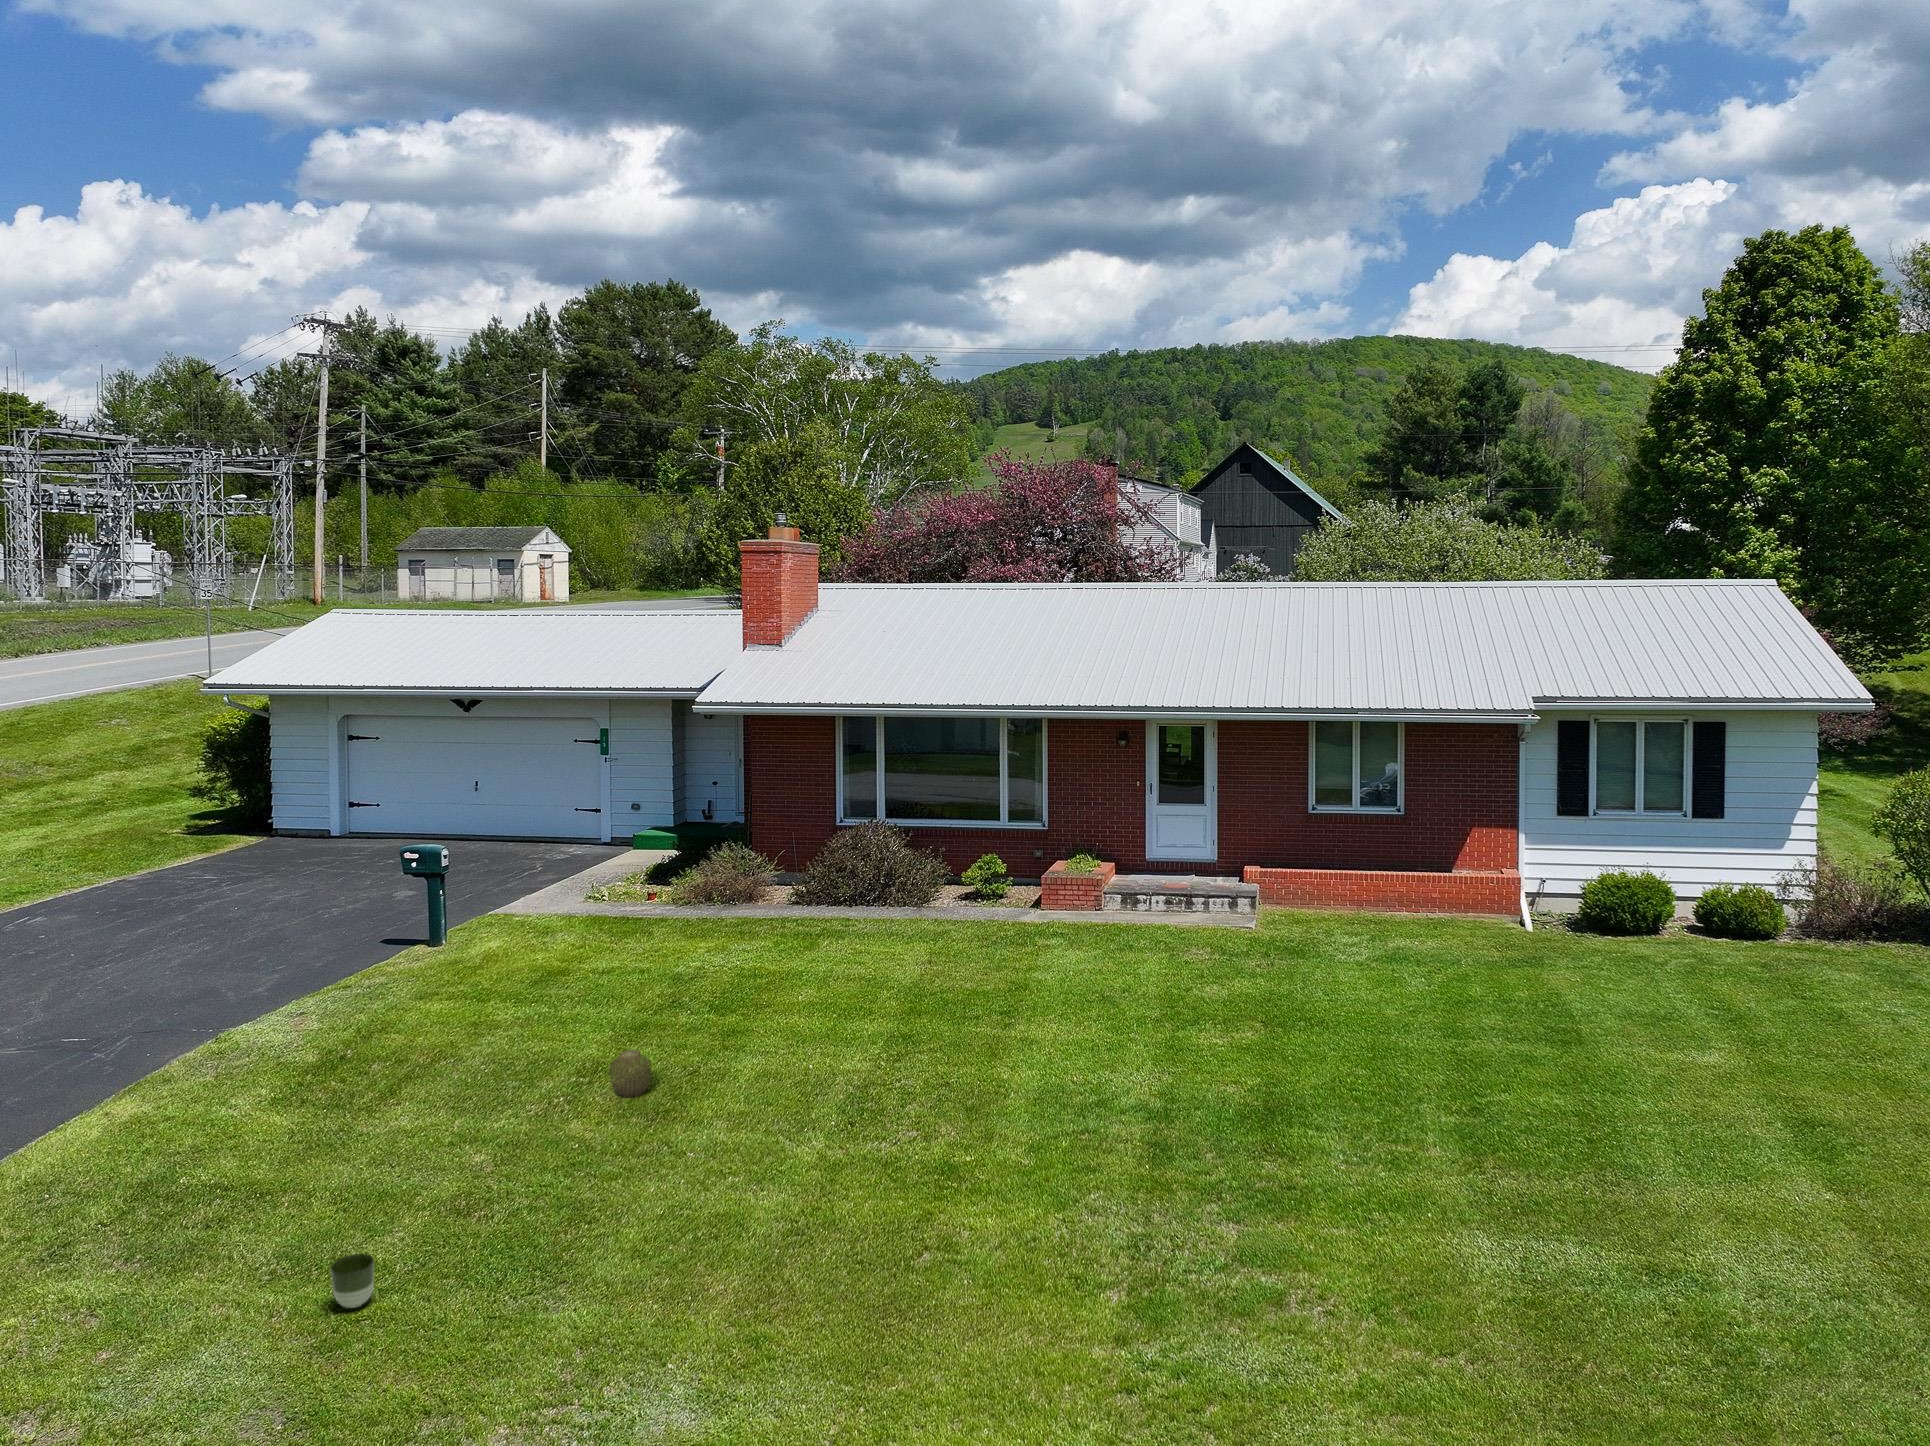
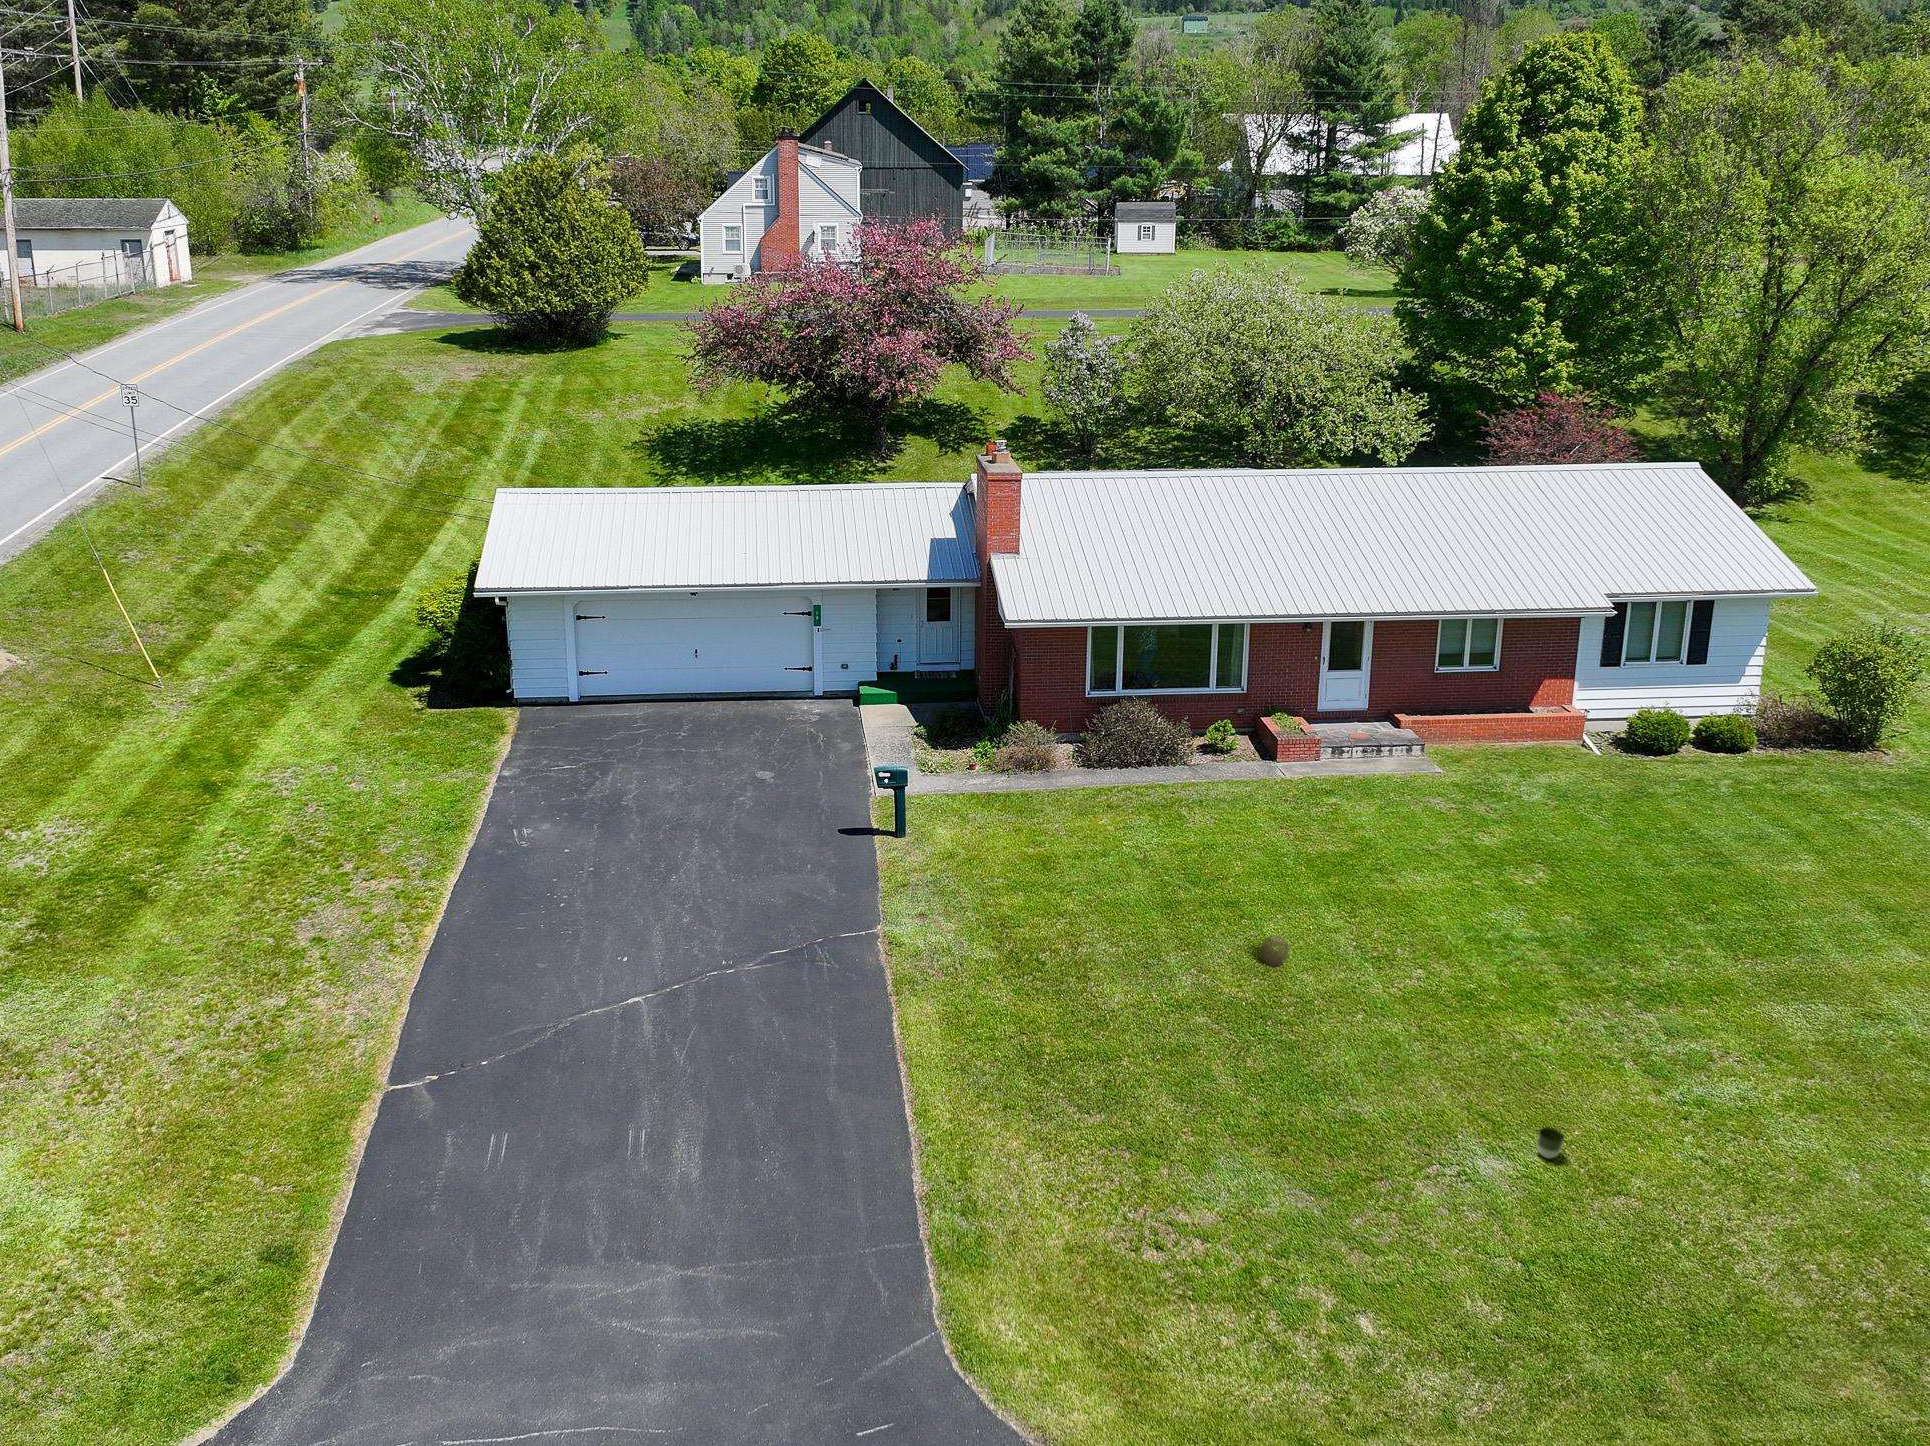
planter: present [330,1254,374,1308] -> present [1537,1127,1564,1159]

